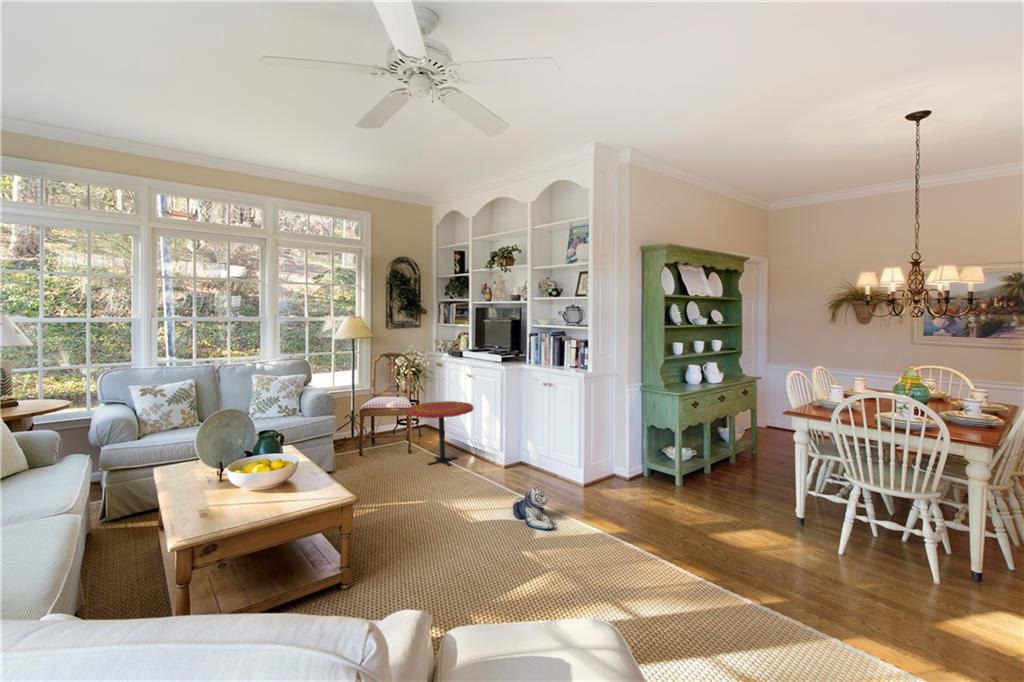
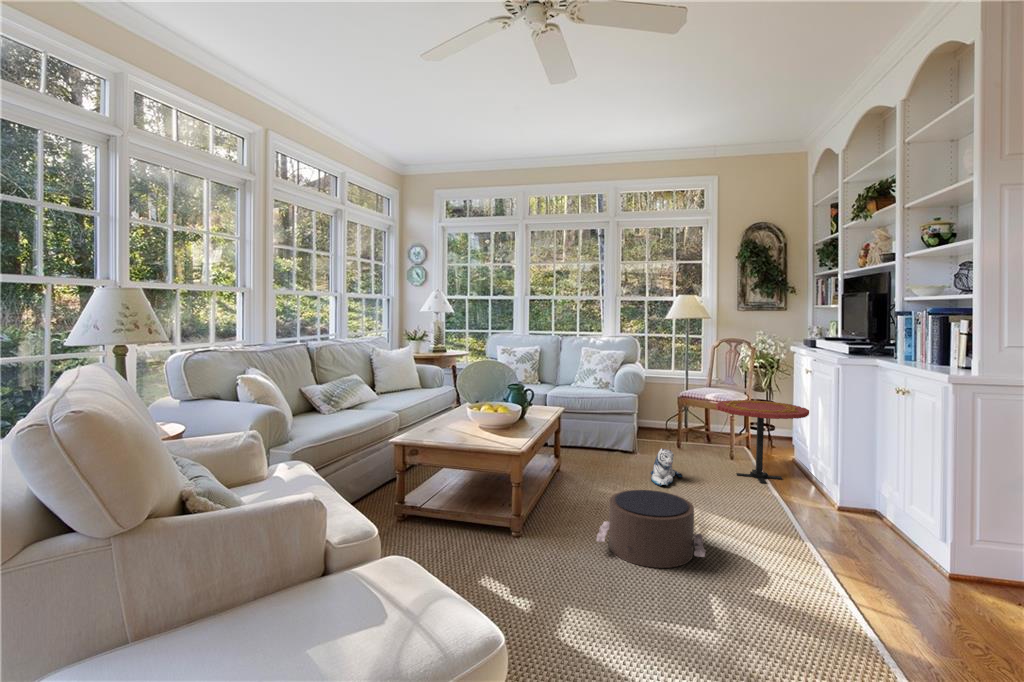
plush toy: present [513,487,553,530] -> present [651,449,682,486]
pouf: none [387,498,483,570] -> present [596,490,706,568]

